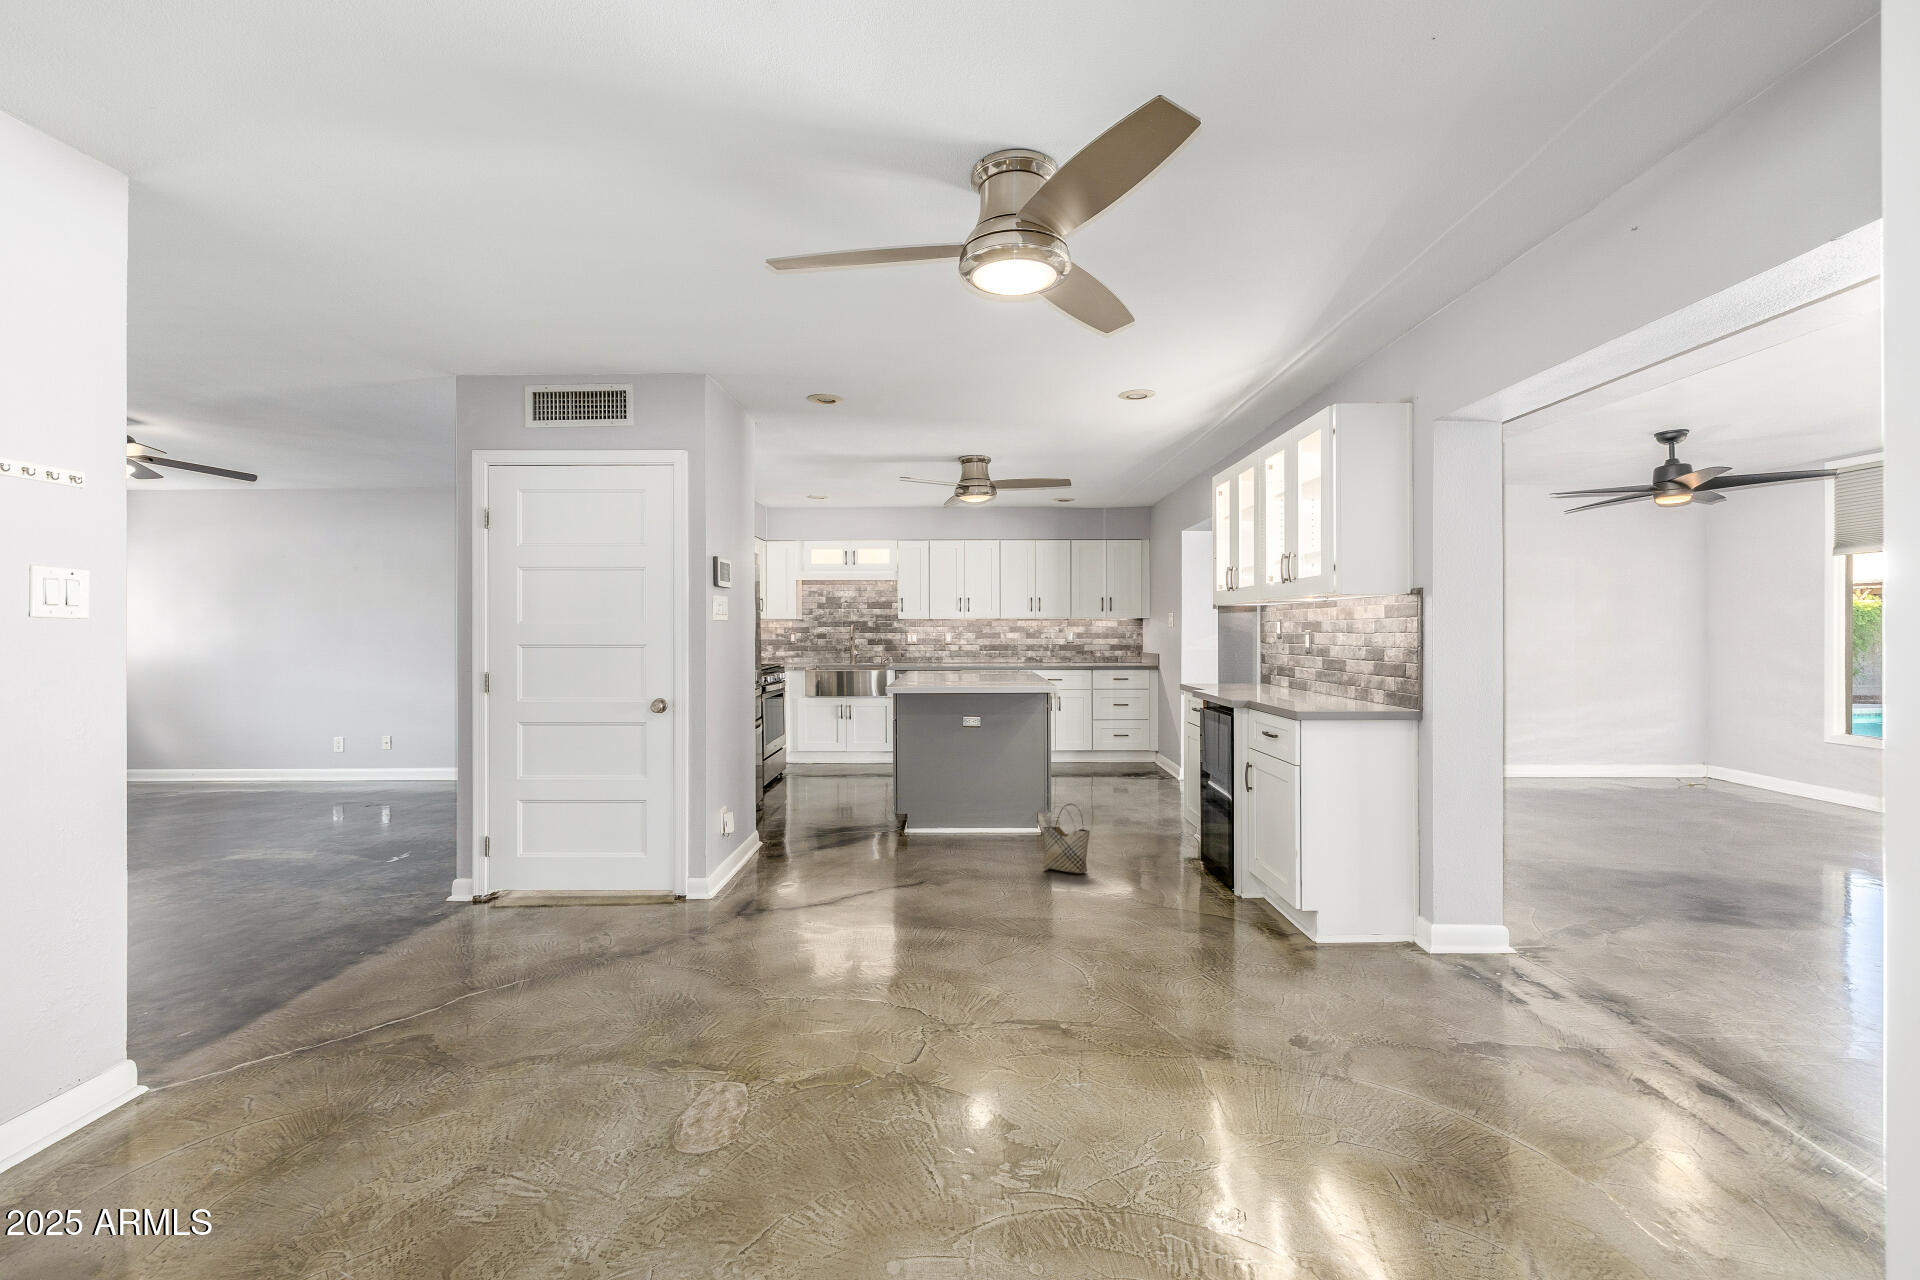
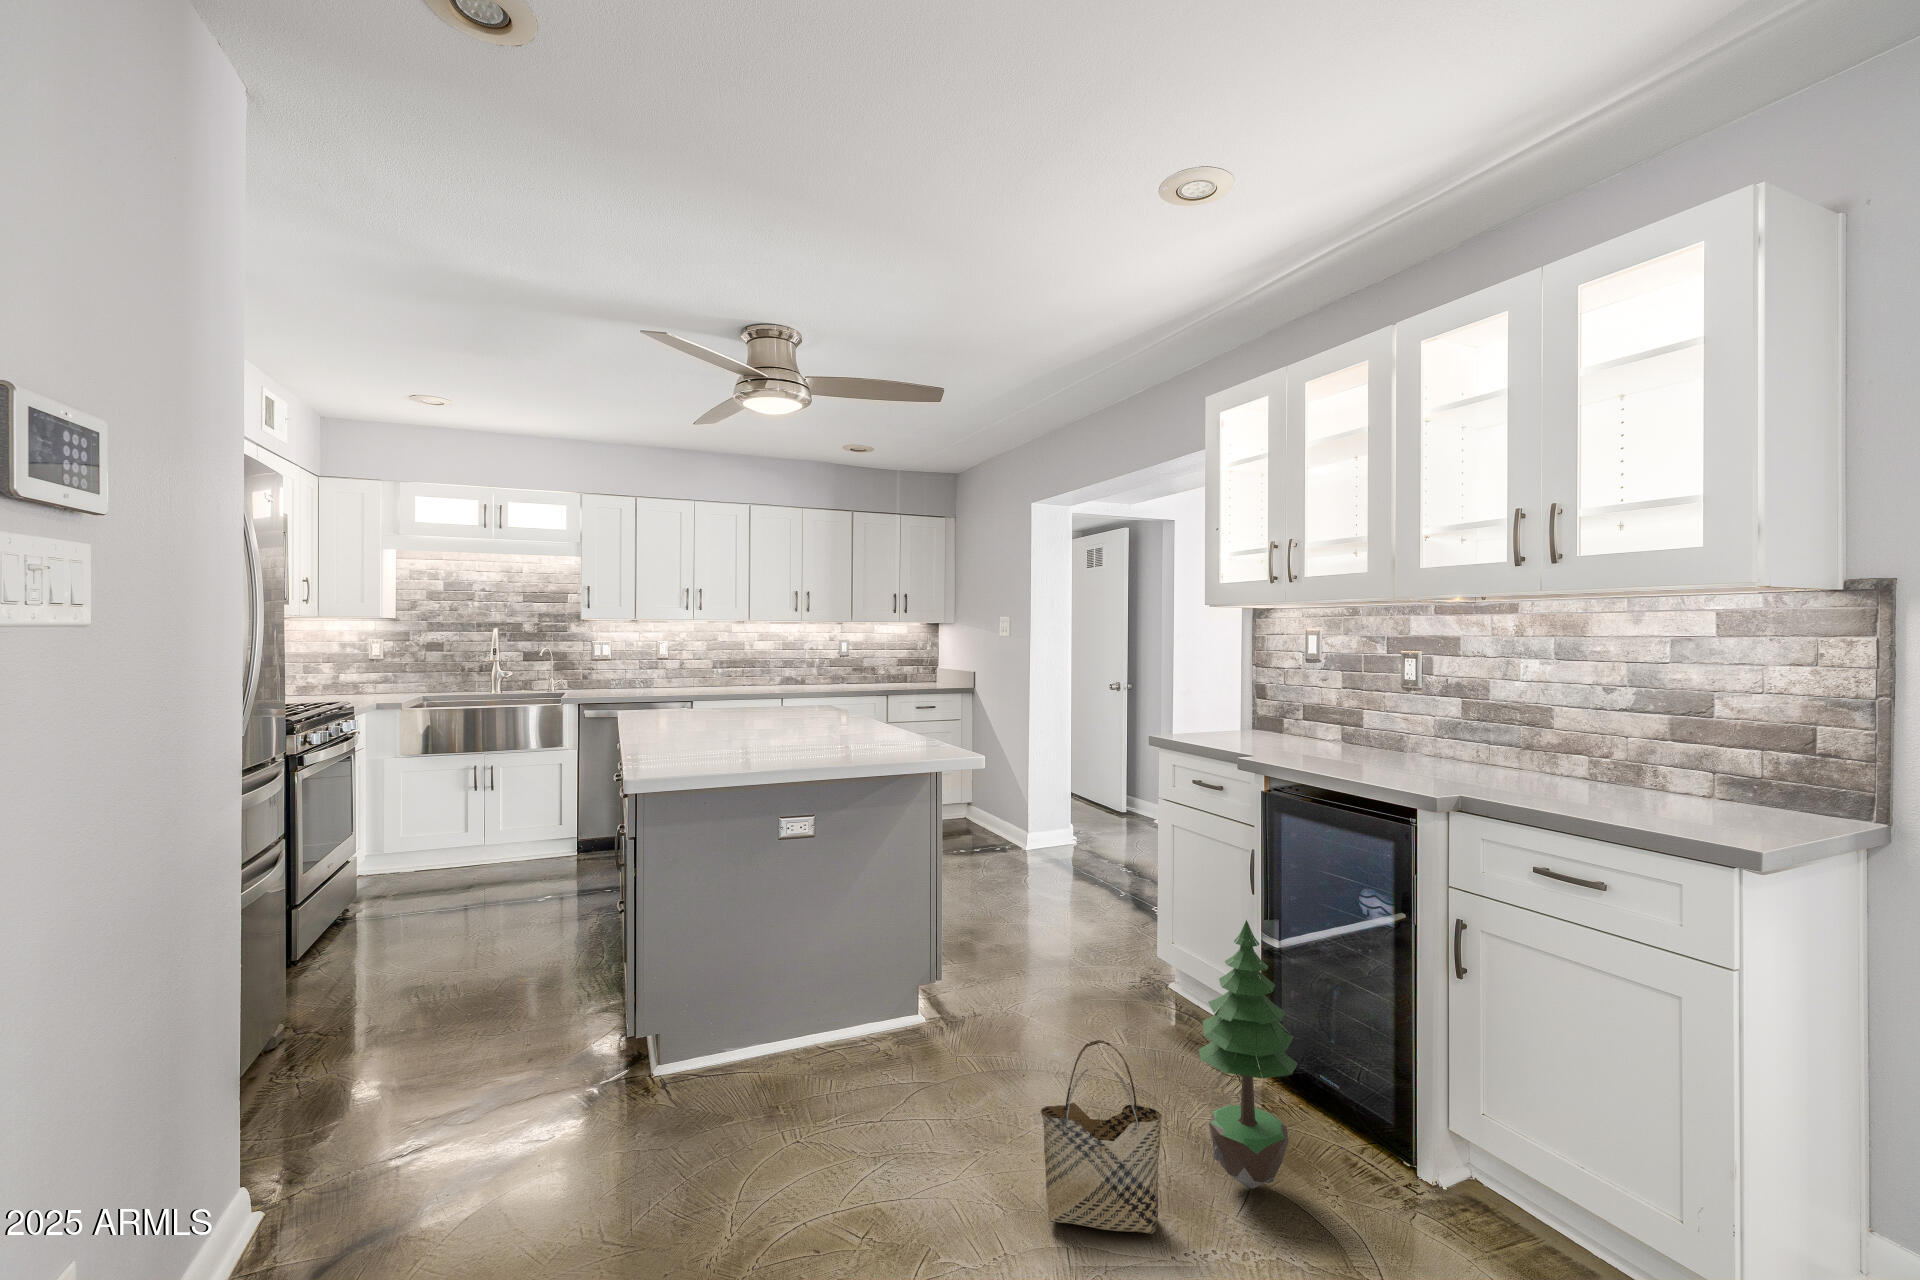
potted tree: none [1114,758,1155,873] -> present [1199,920,1298,1189]

